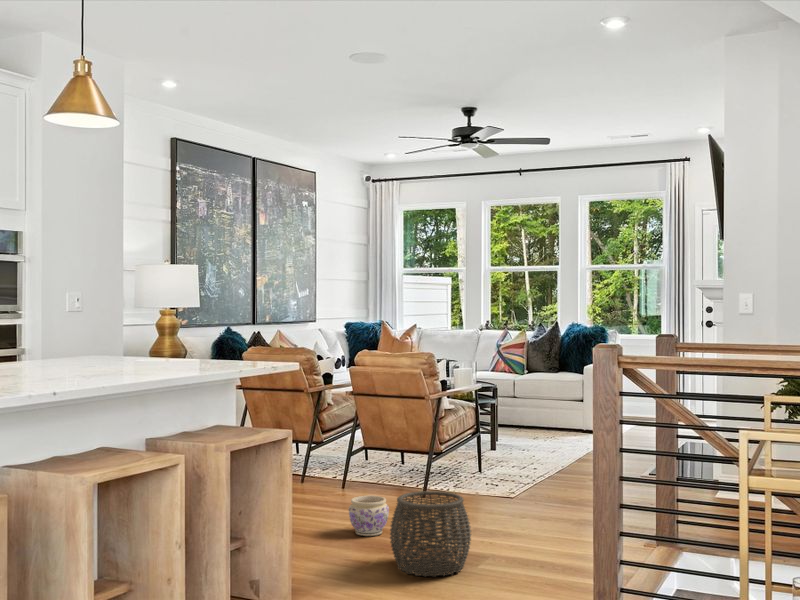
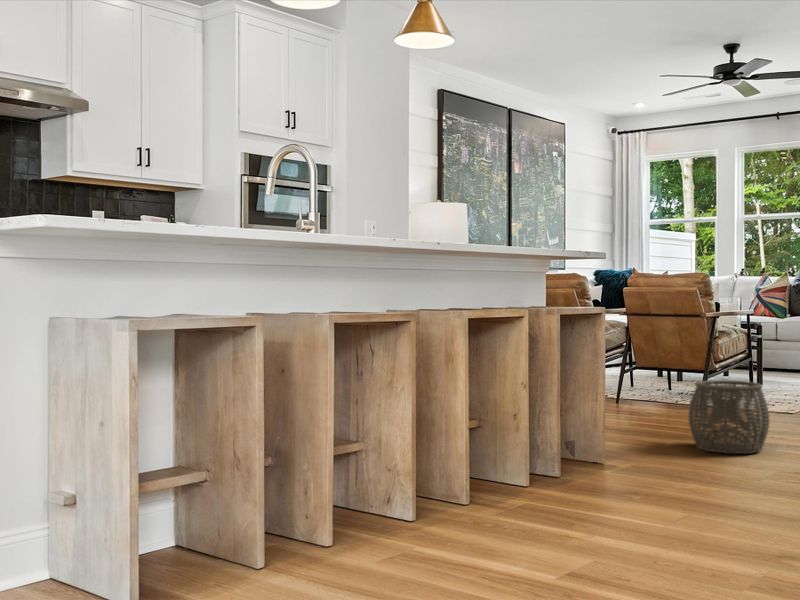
planter: present [348,496,389,537] -> none [637,395,676,430]

